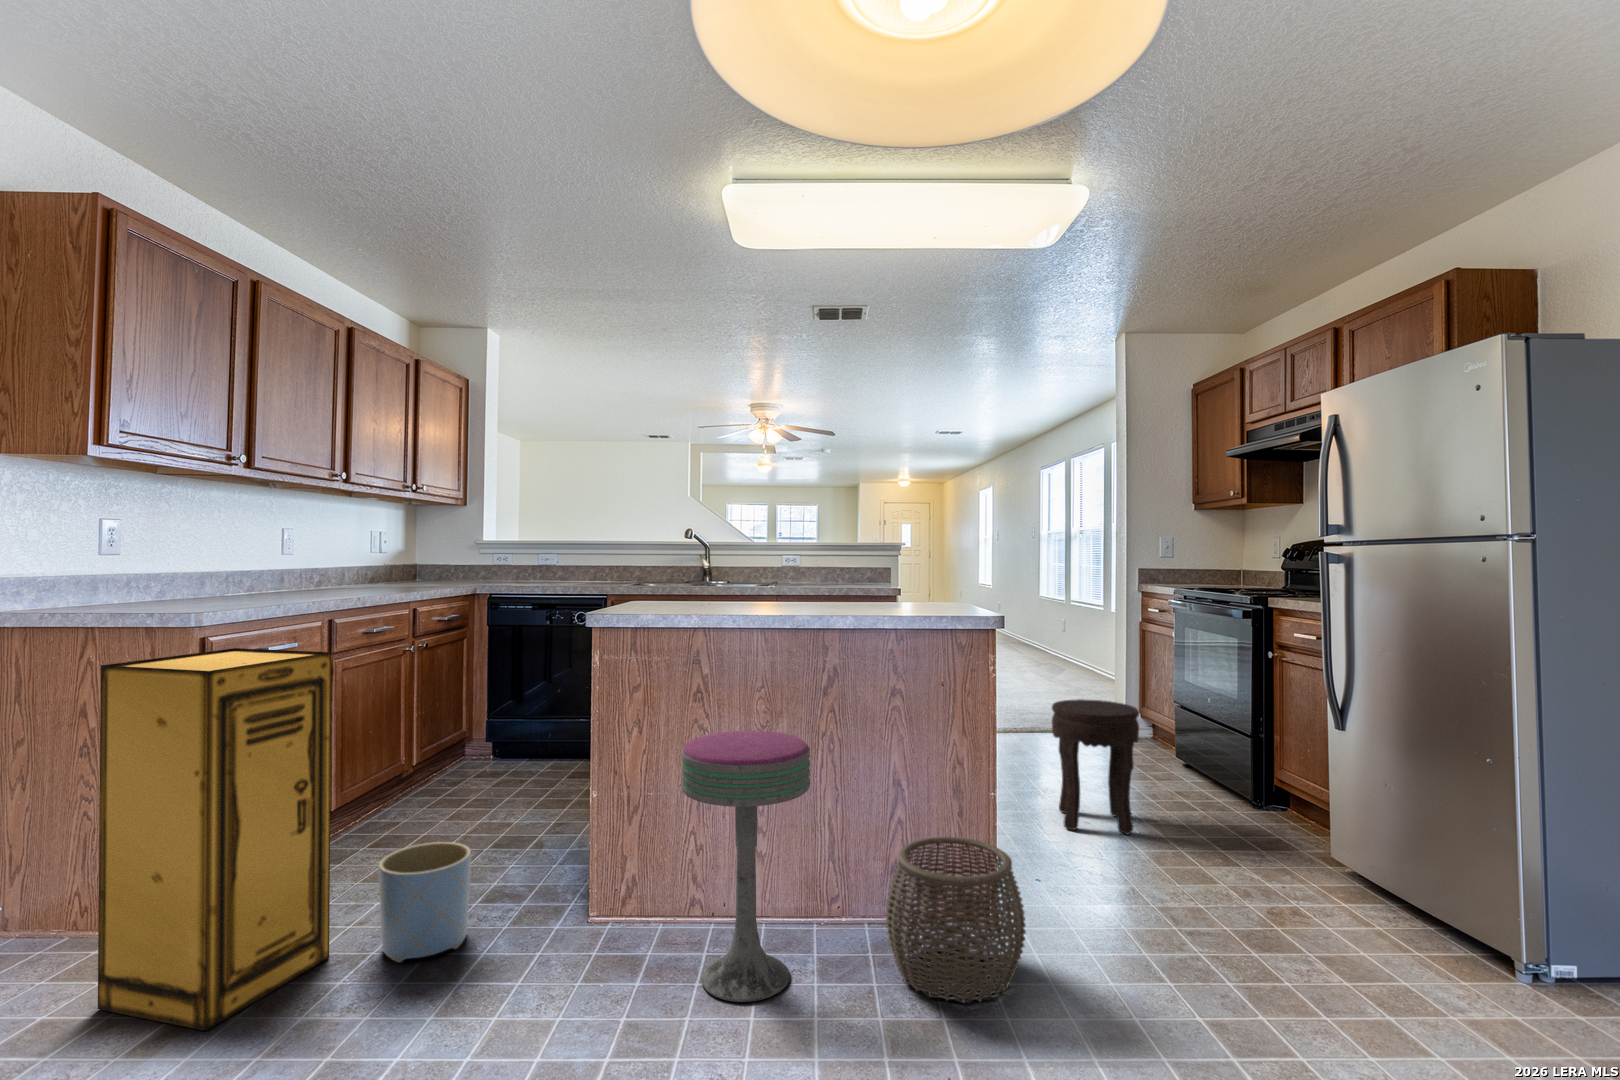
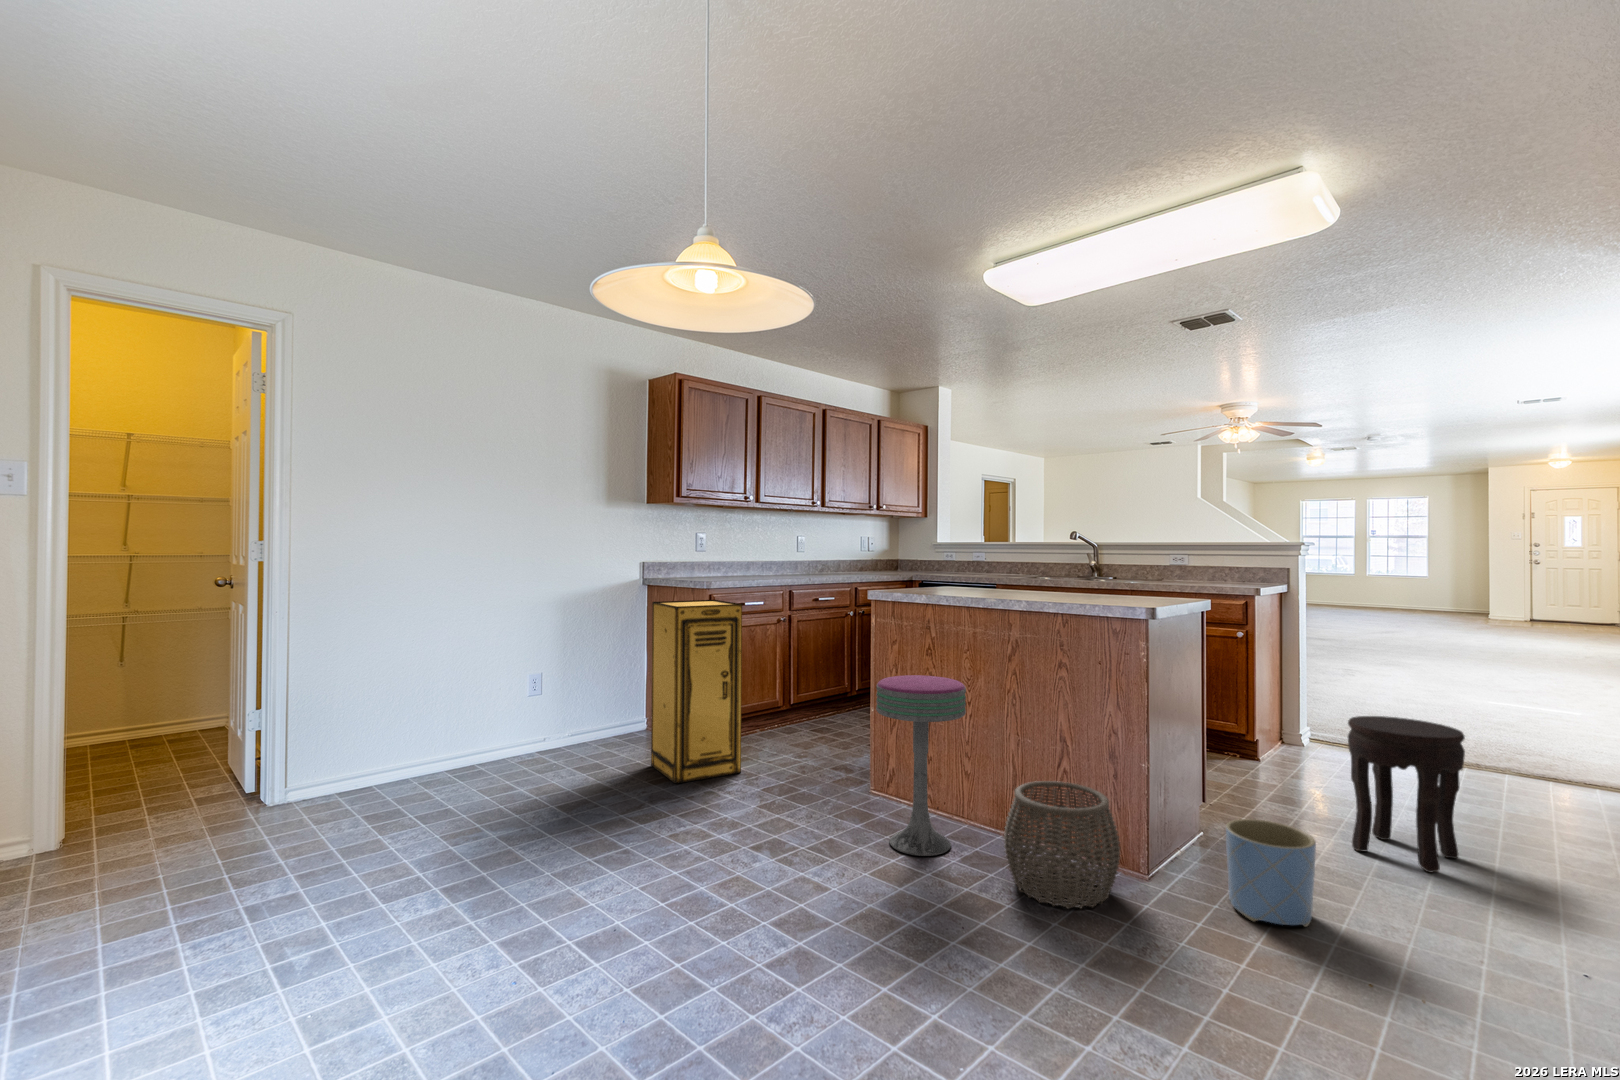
planter: present [378,842,471,963] -> present [1226,819,1316,927]

